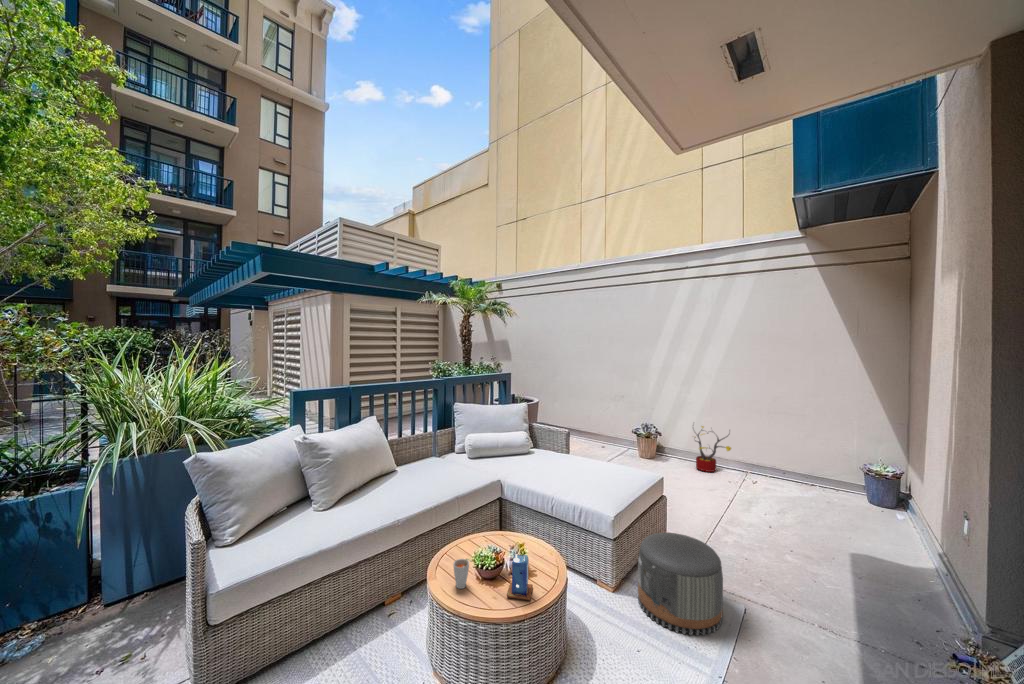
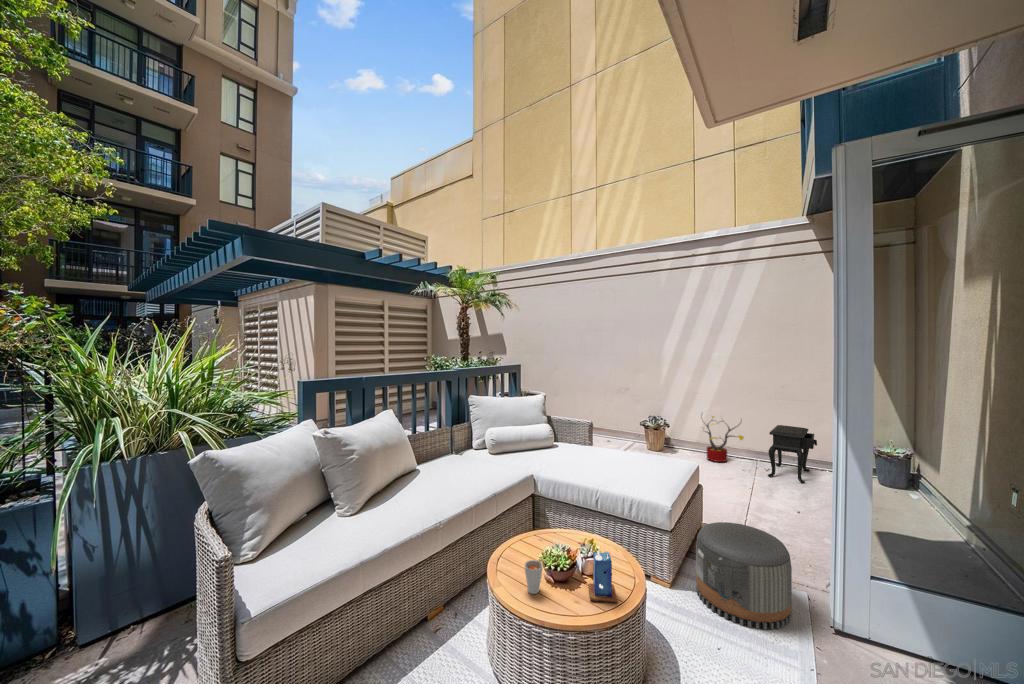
side table: none [752,437,803,496] -> present [768,425,817,483]

